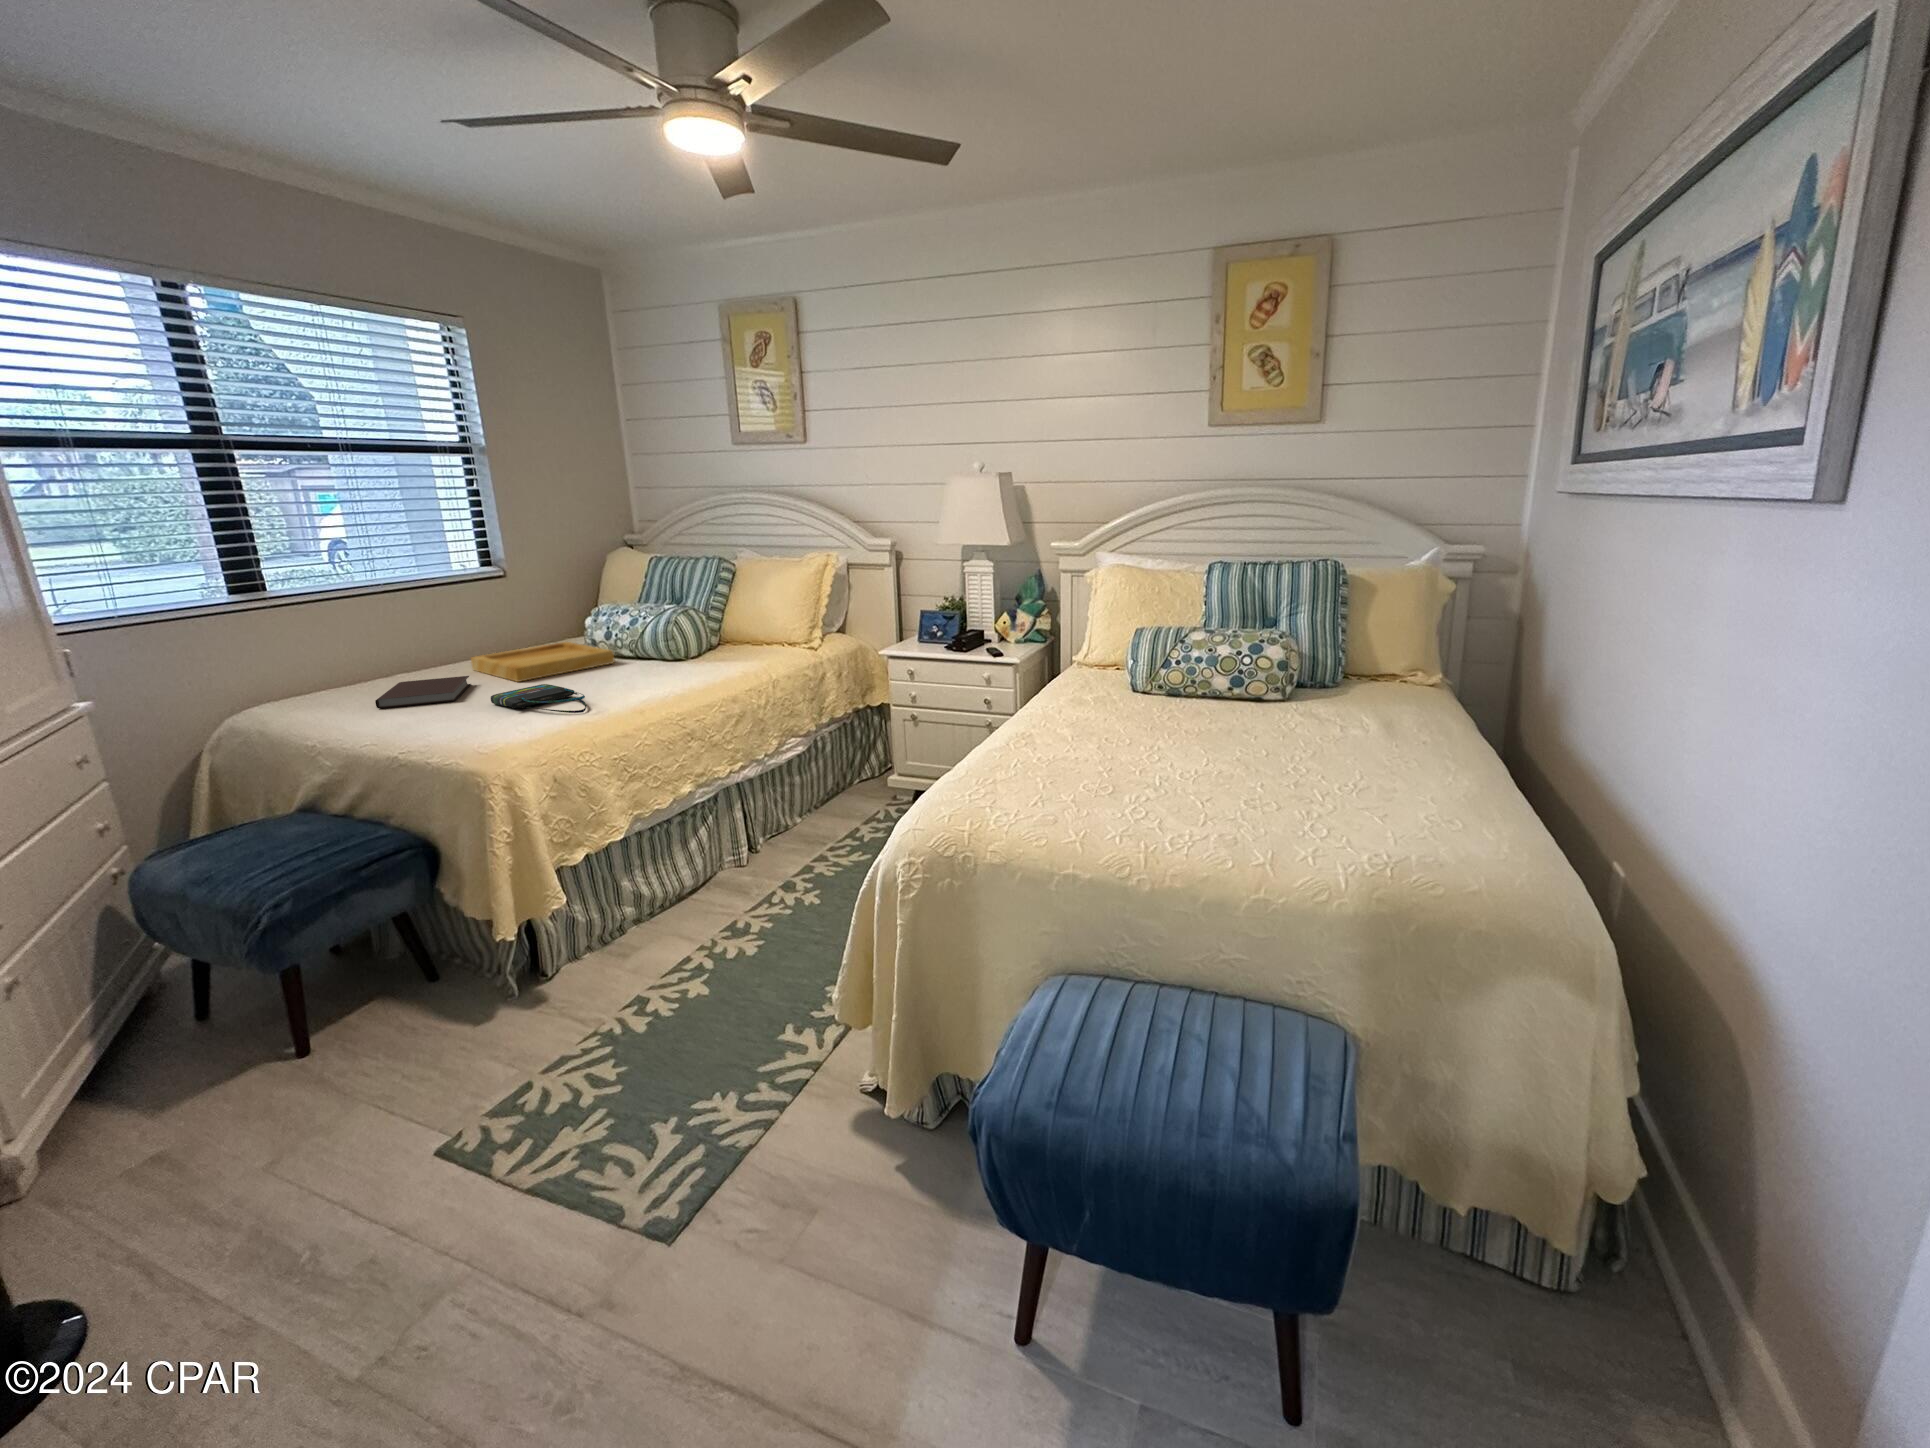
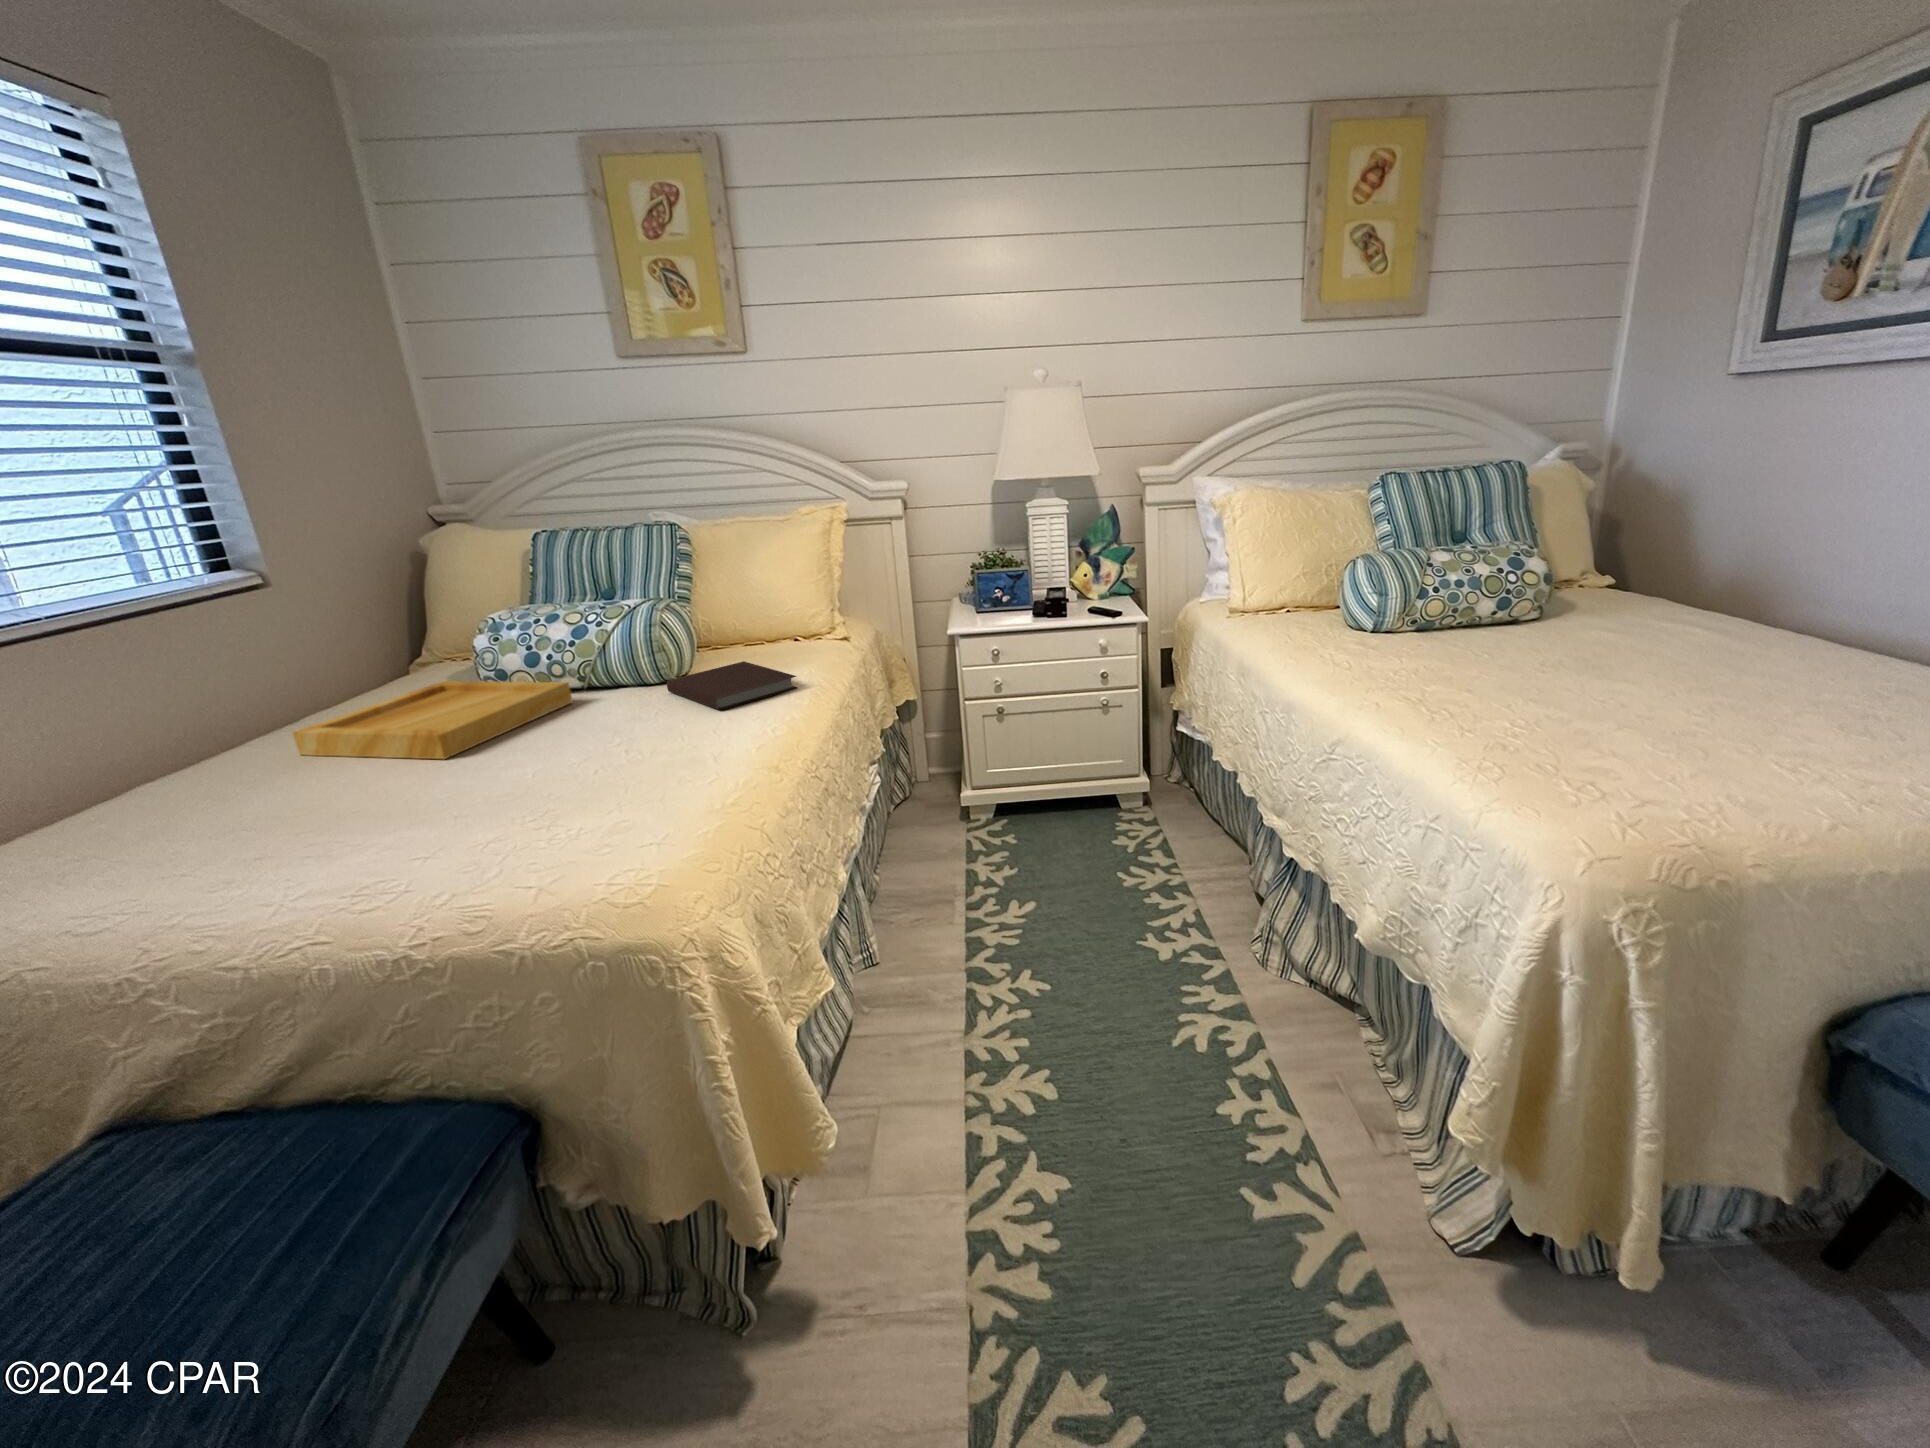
notebook: present [375,676,471,708] -> present [667,661,798,710]
tote bag: present [491,684,586,713] -> none [468,752,691,805]

